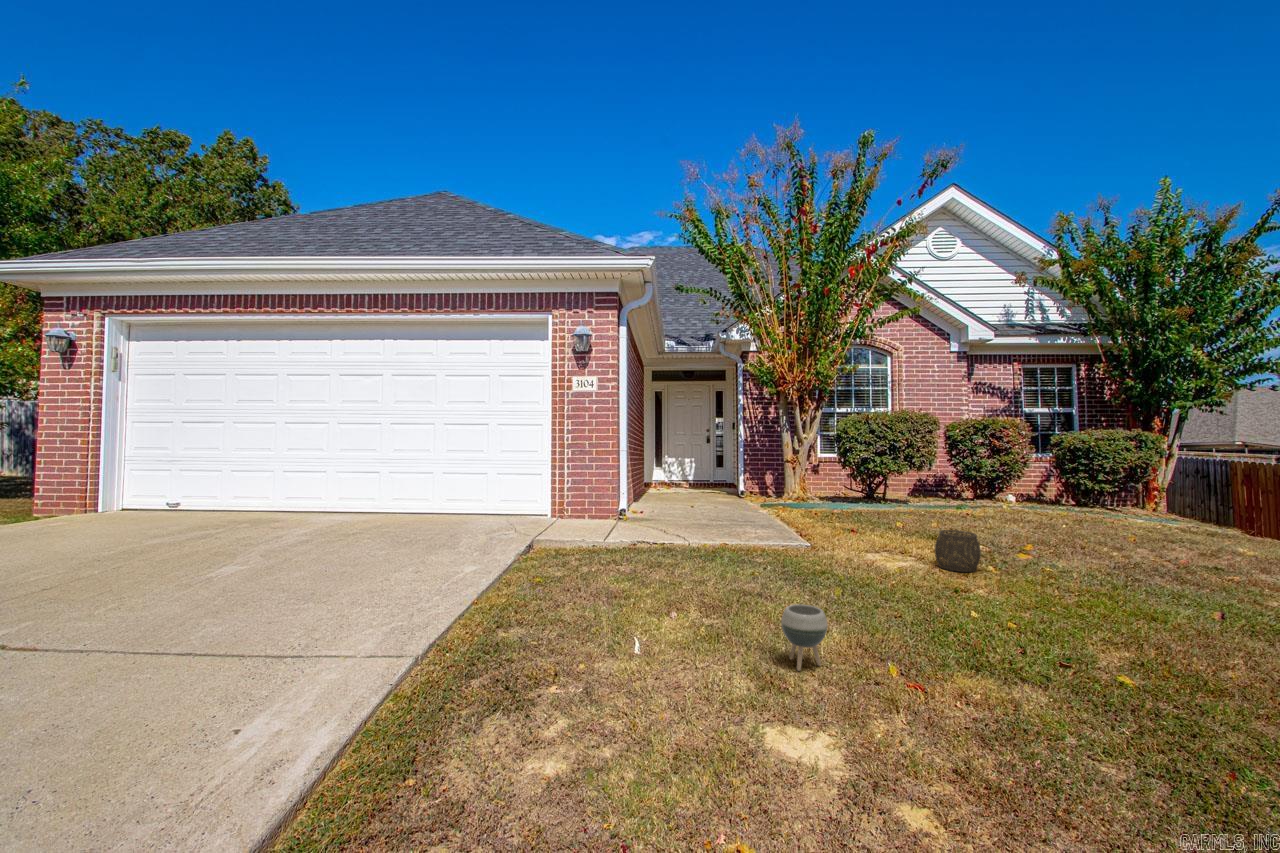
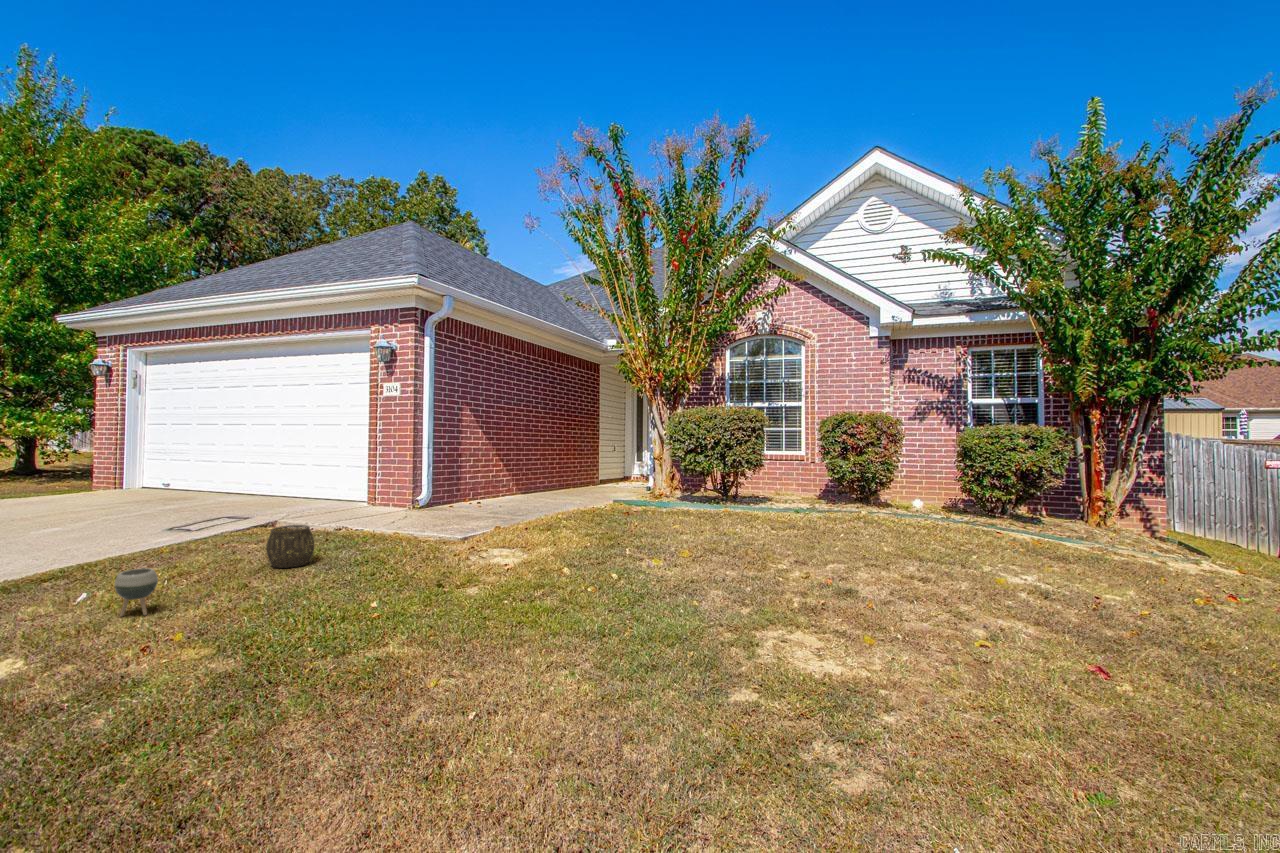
woven basket: present [935,530,981,572] -> present [266,525,315,568]

